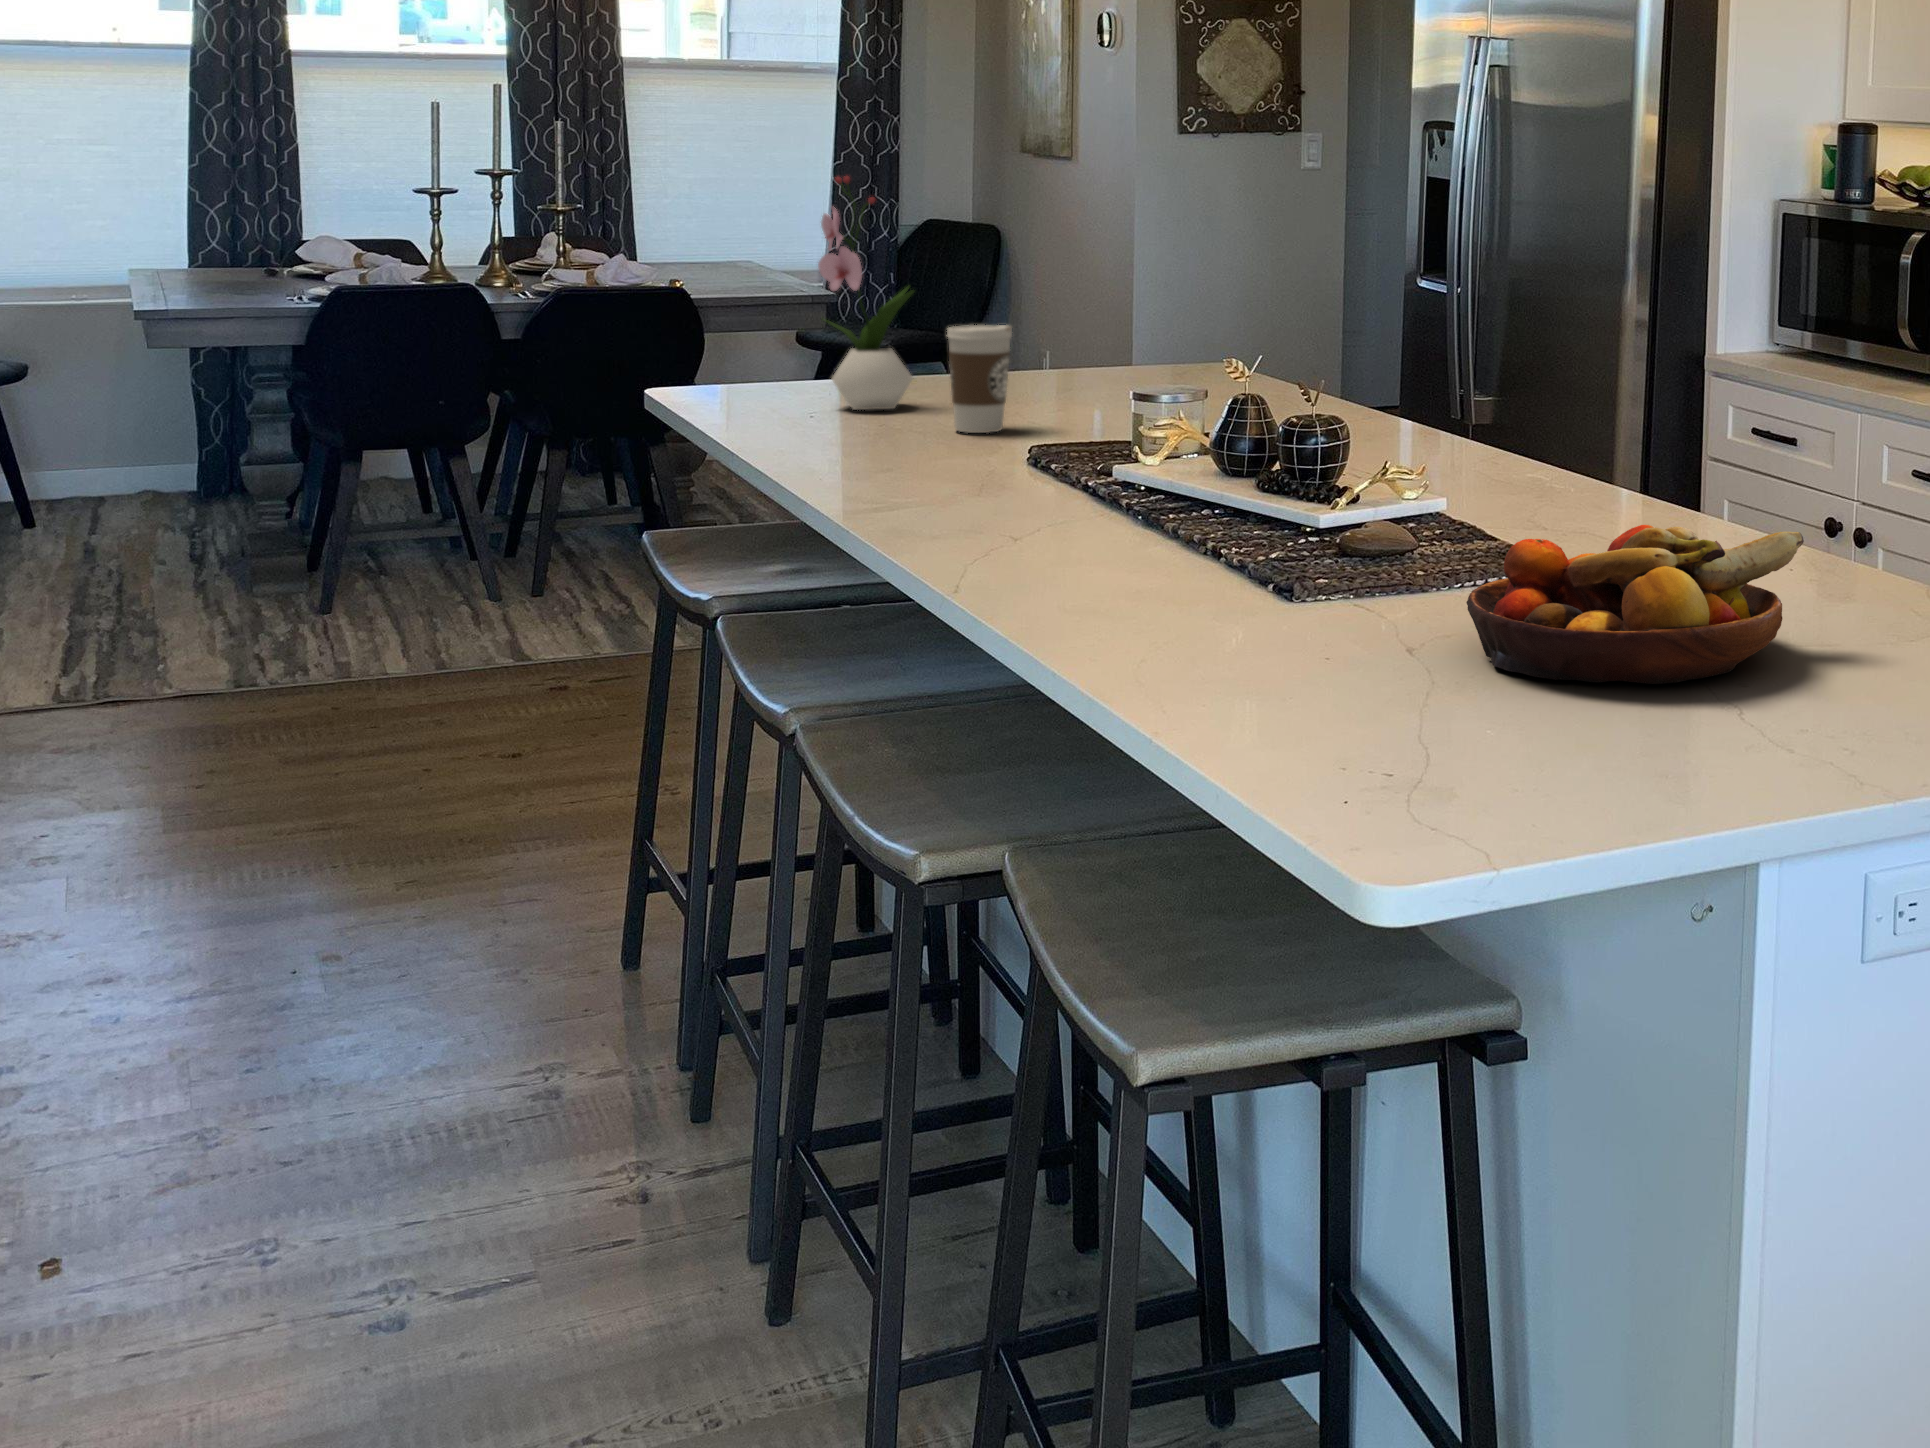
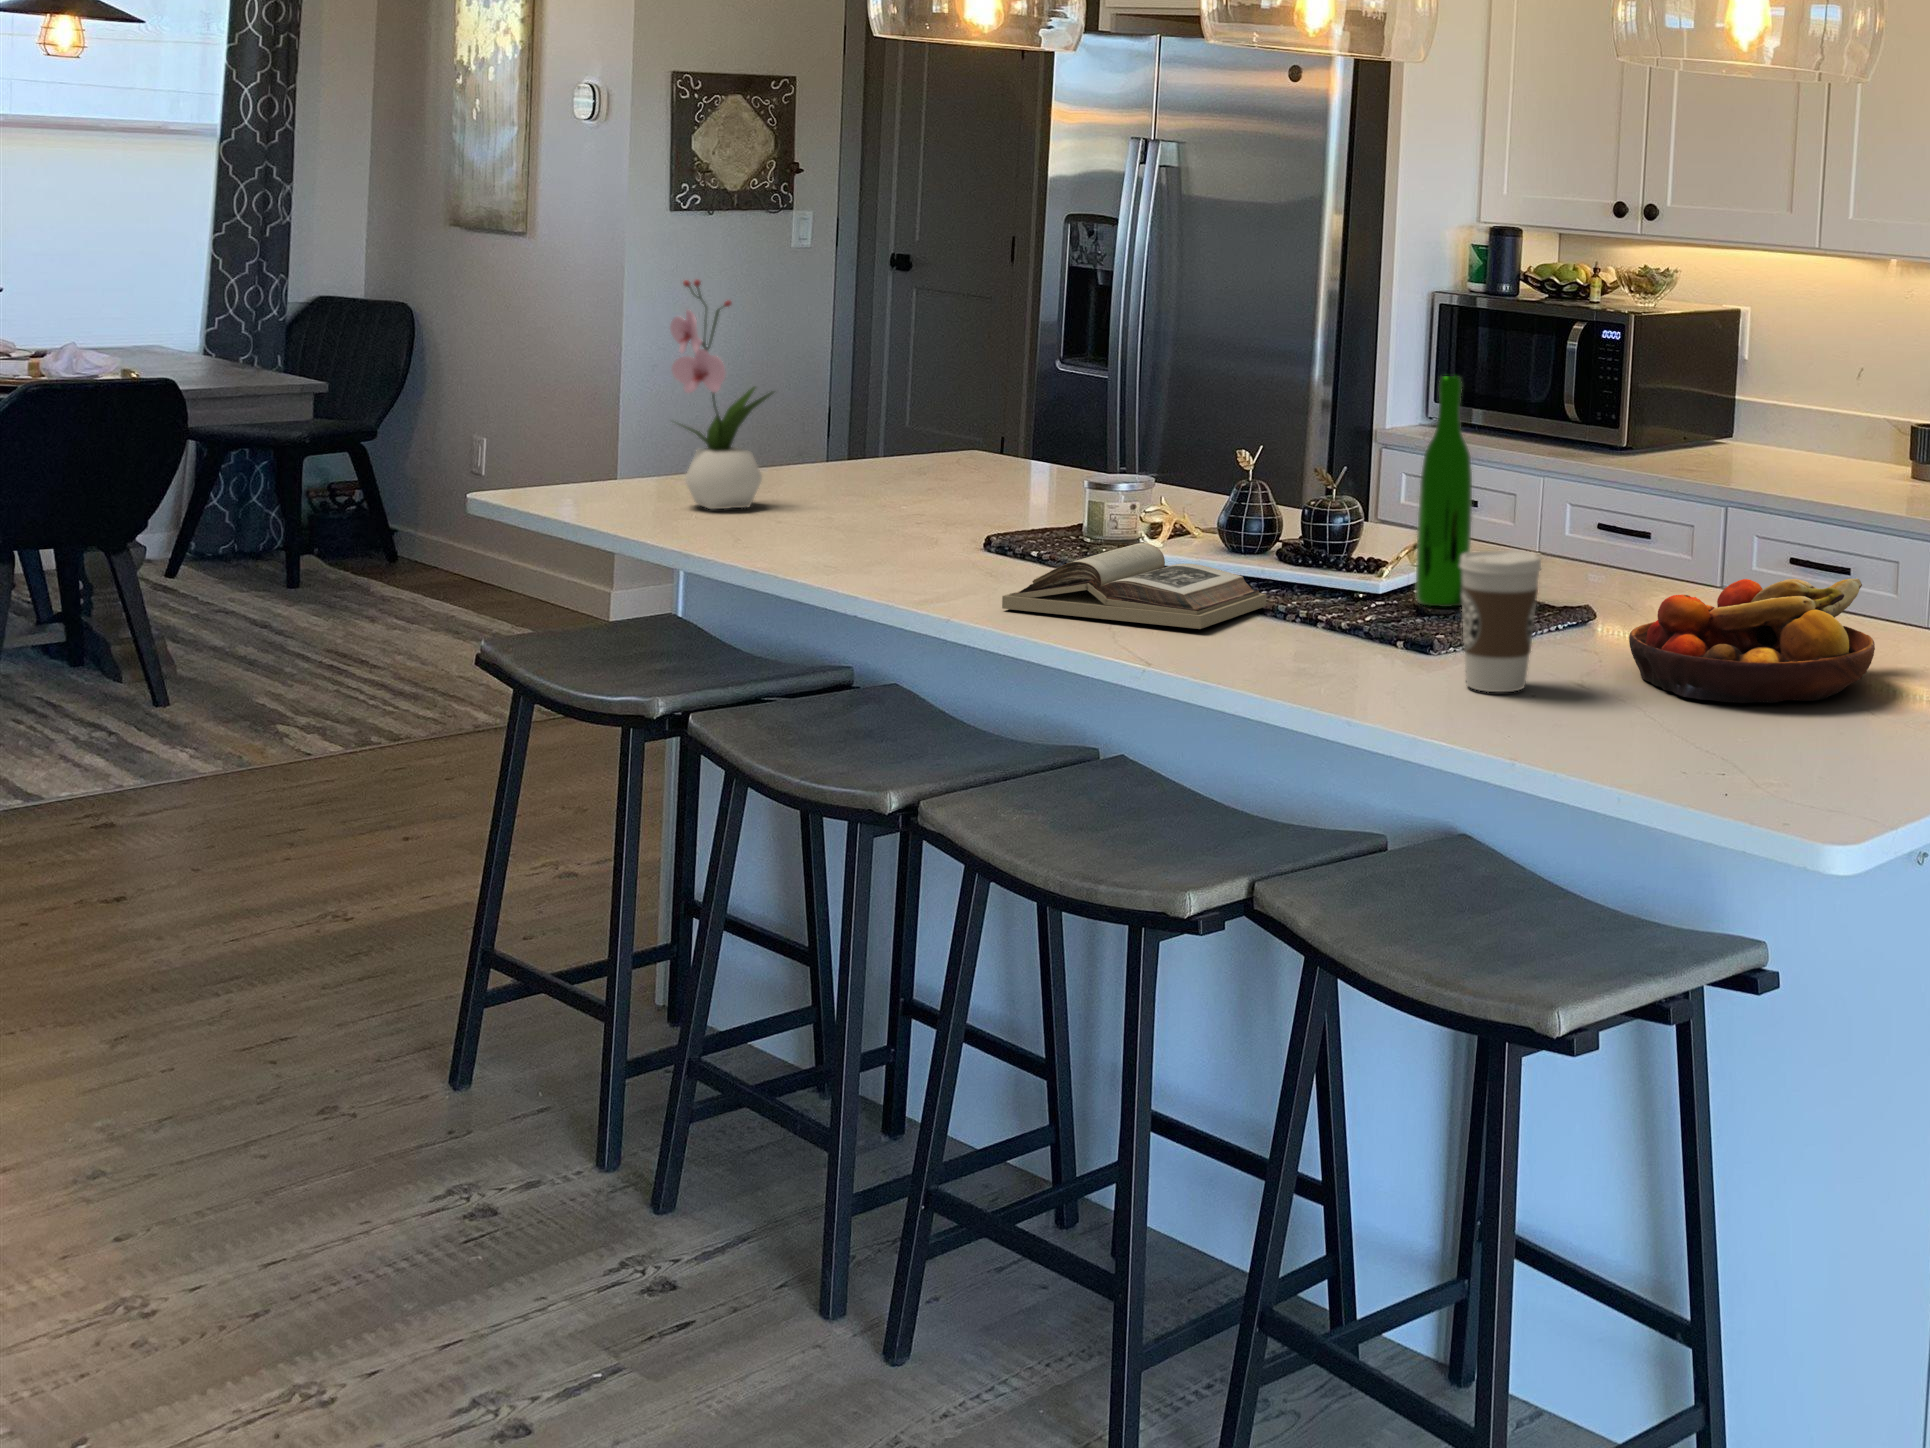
wine bottle: none [1387,271,1450,544] -> present [1416,376,1472,607]
coffee cup: present [946,325,1012,433] -> present [1460,550,1541,692]
book: none [929,455,1208,551] -> present [1002,543,1266,629]

